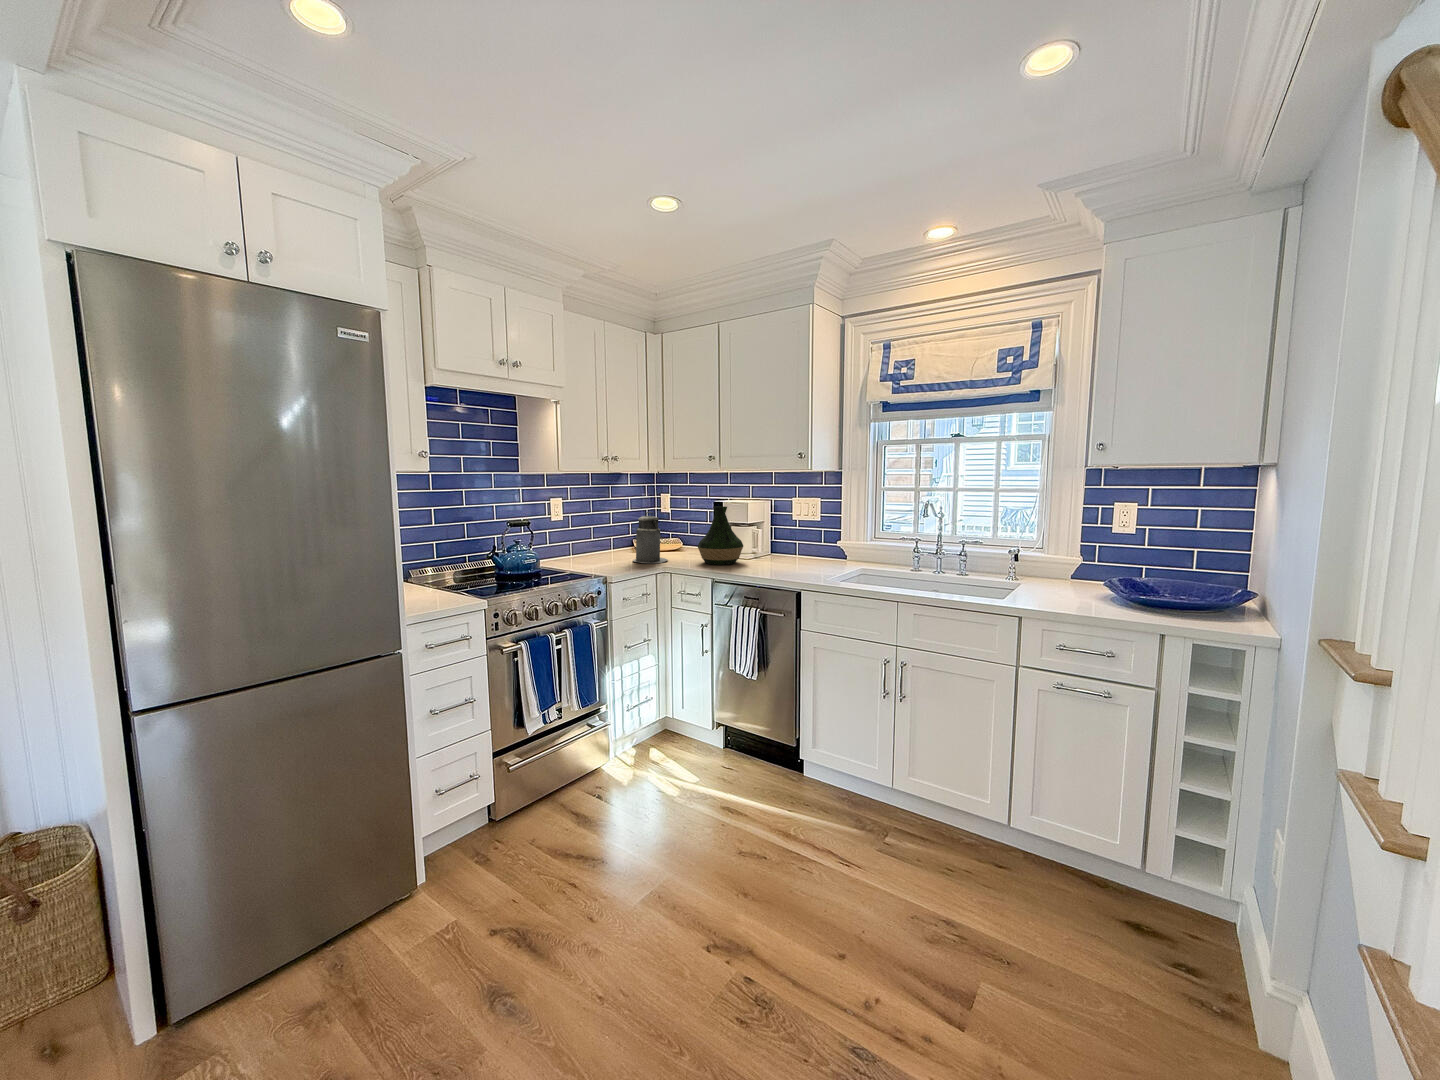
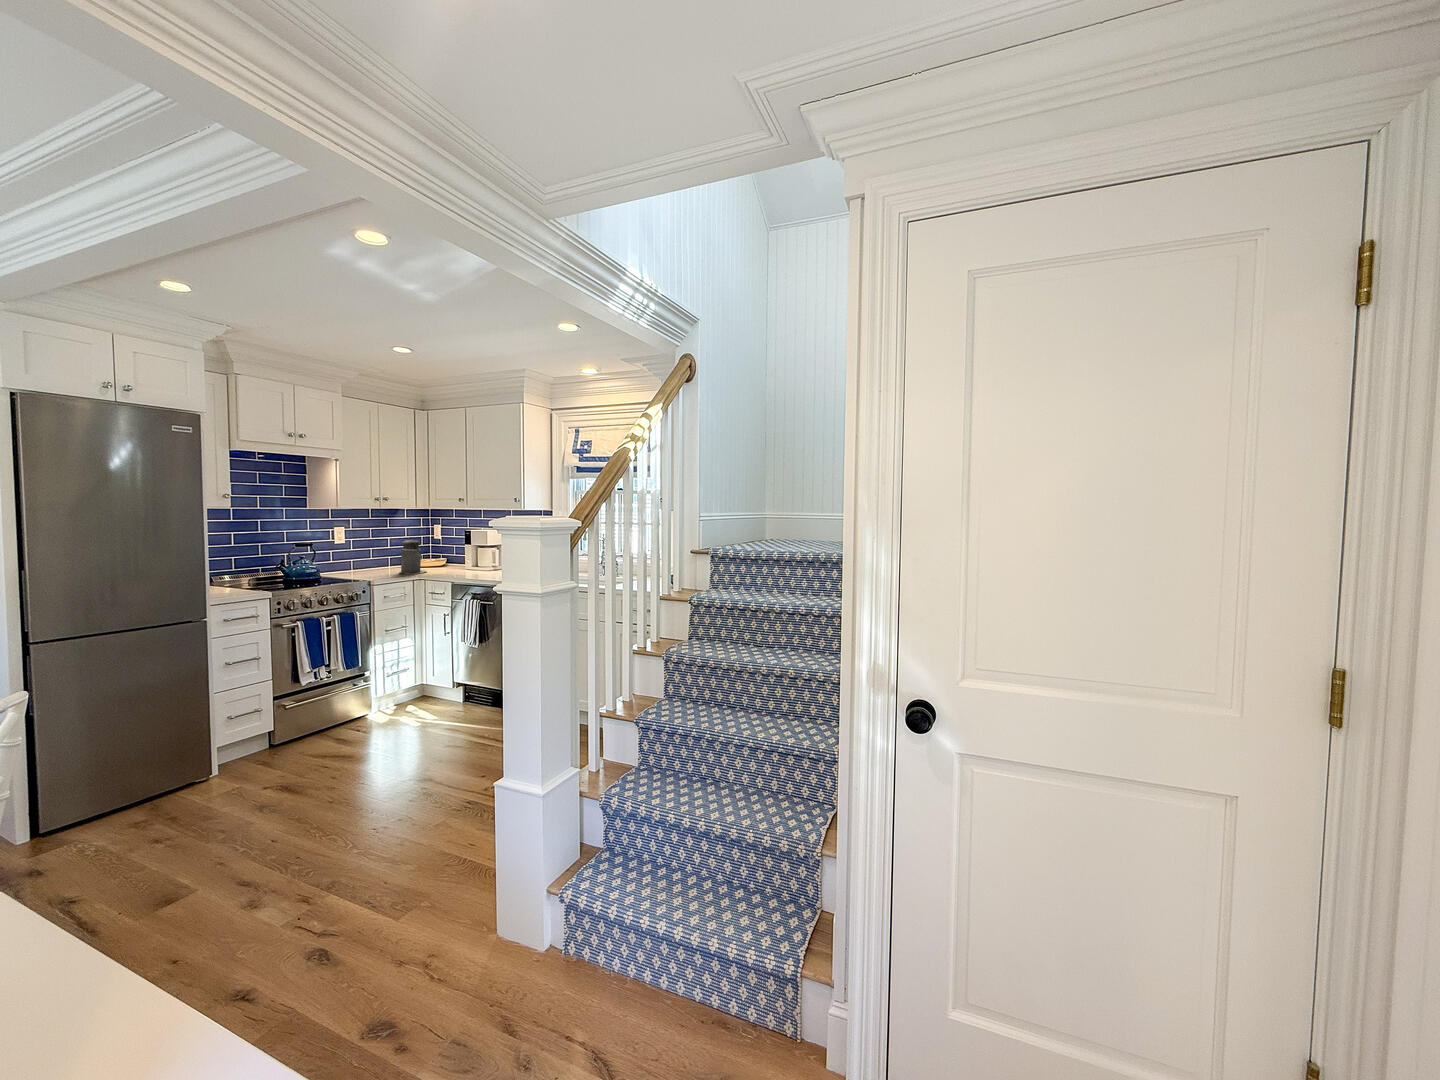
vase: present [698,506,743,565] -> none [448,534,483,574]

